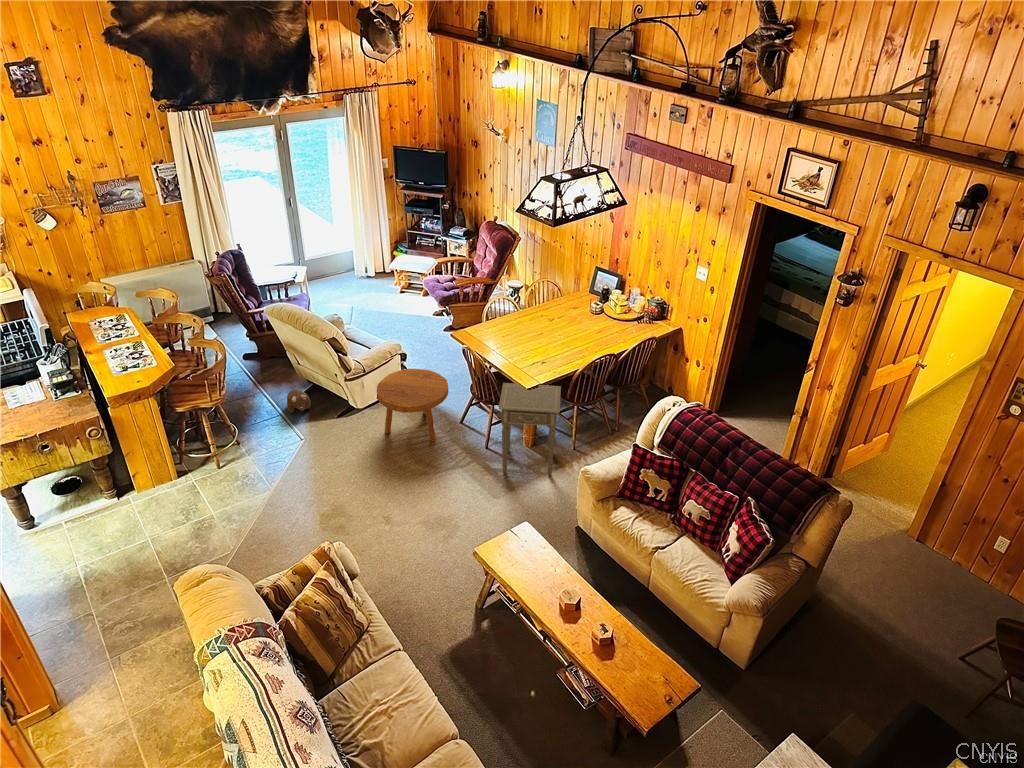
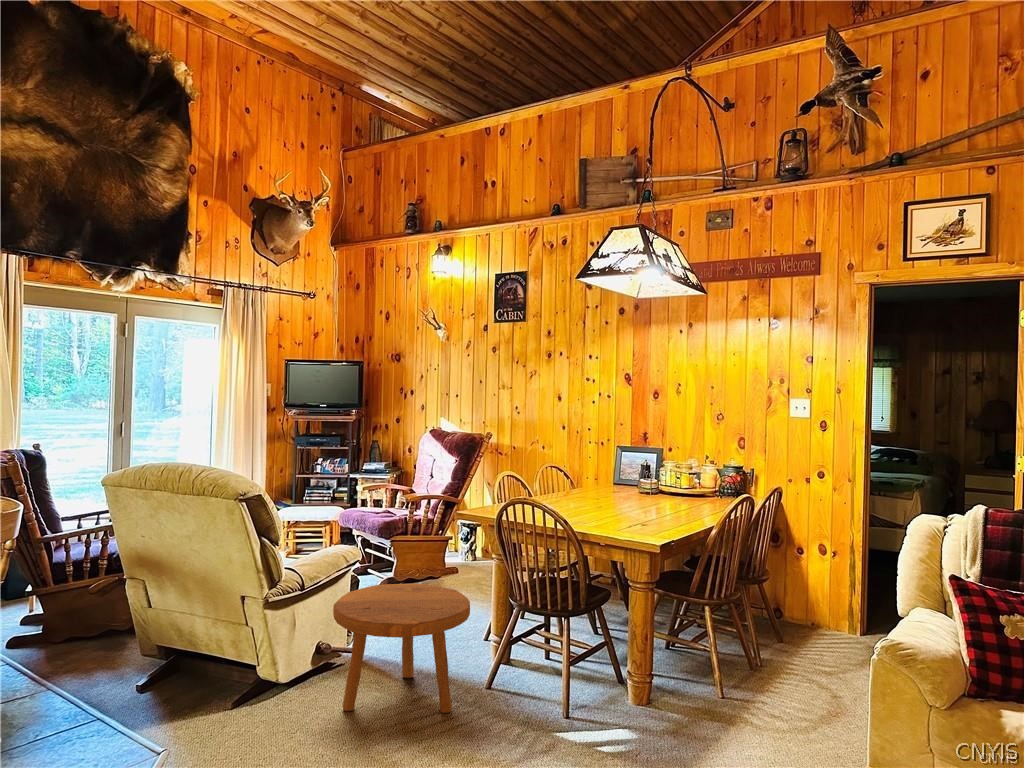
side table: present [499,383,561,477] -> none [587,554,721,740]
plush toy: present [287,389,311,413] -> none [120,653,173,705]

